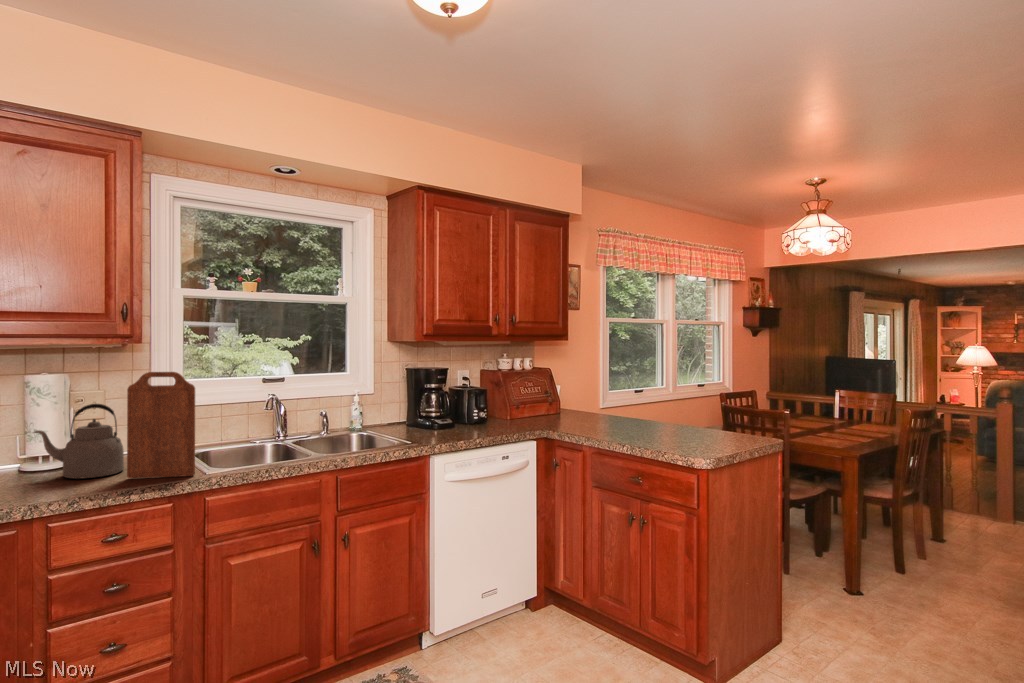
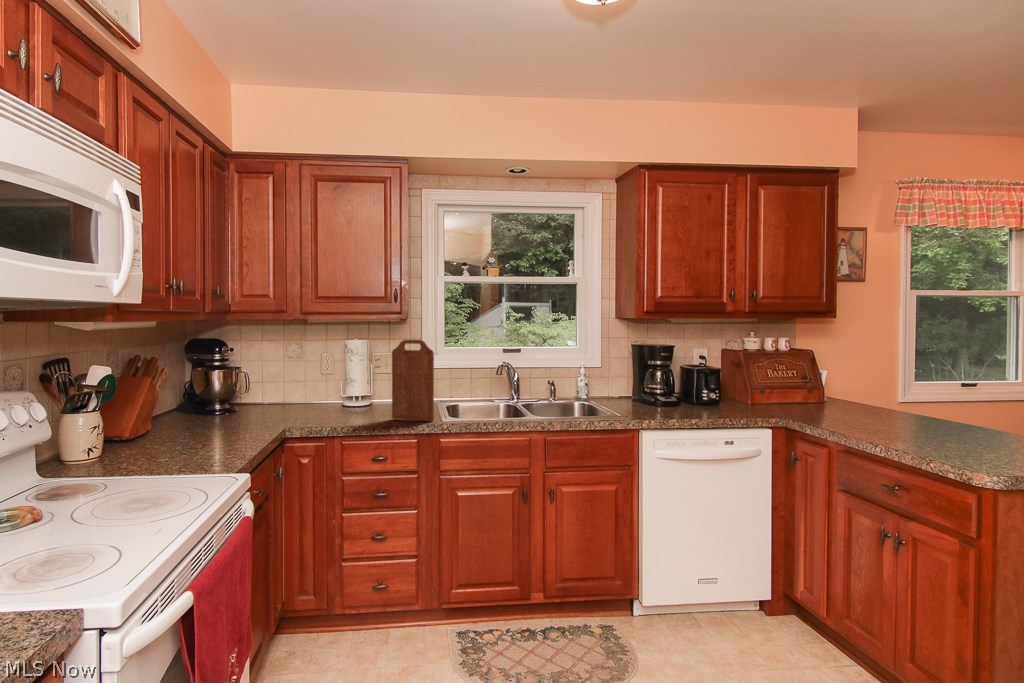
kettle: present [34,404,124,479] -> none [342,363,396,417]

